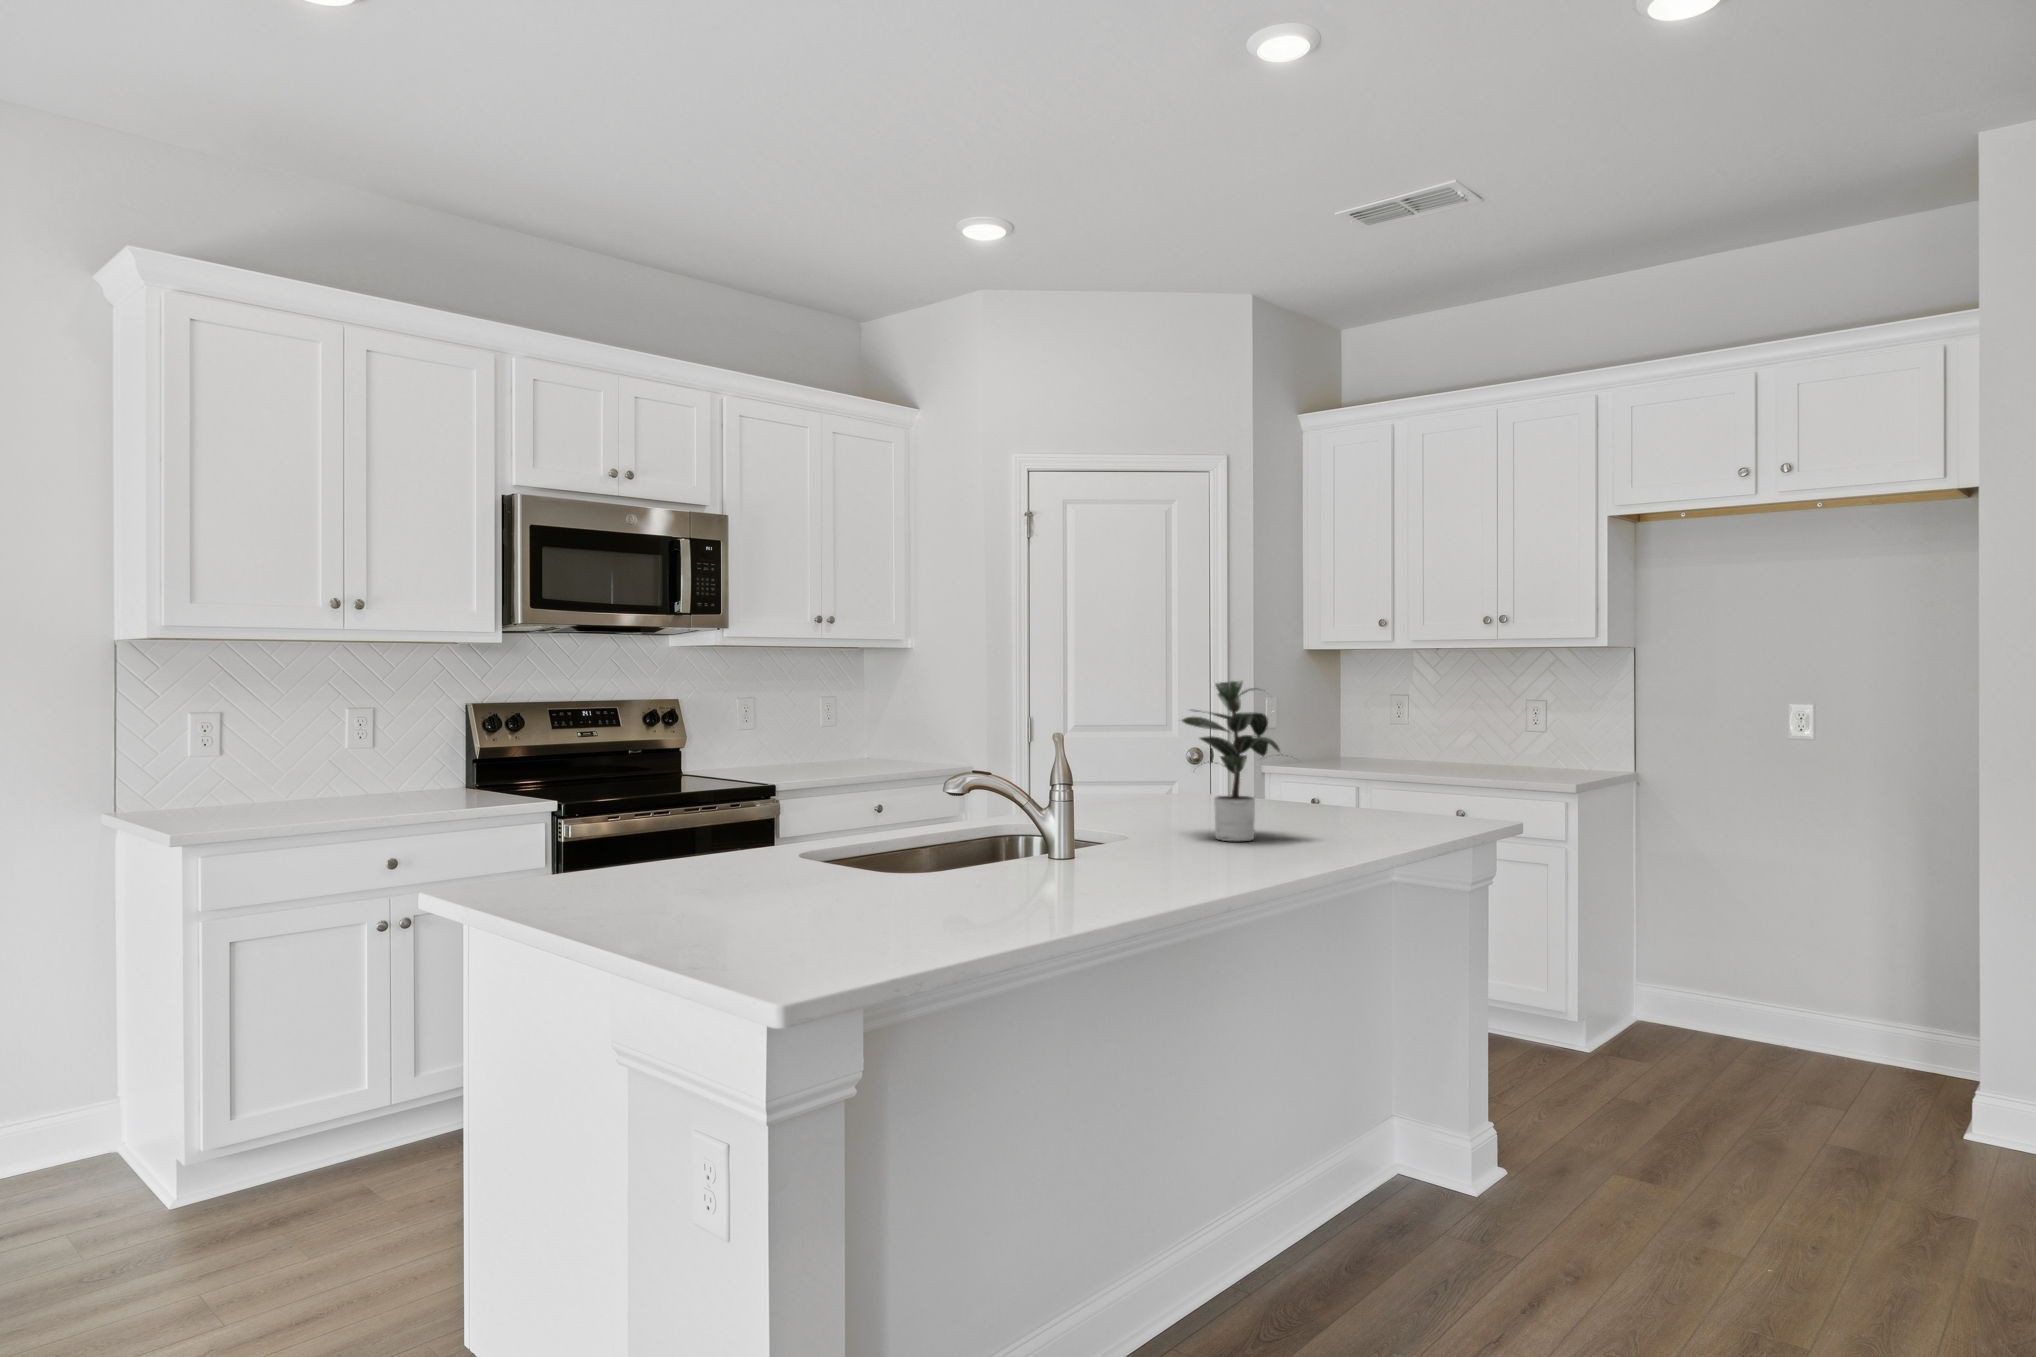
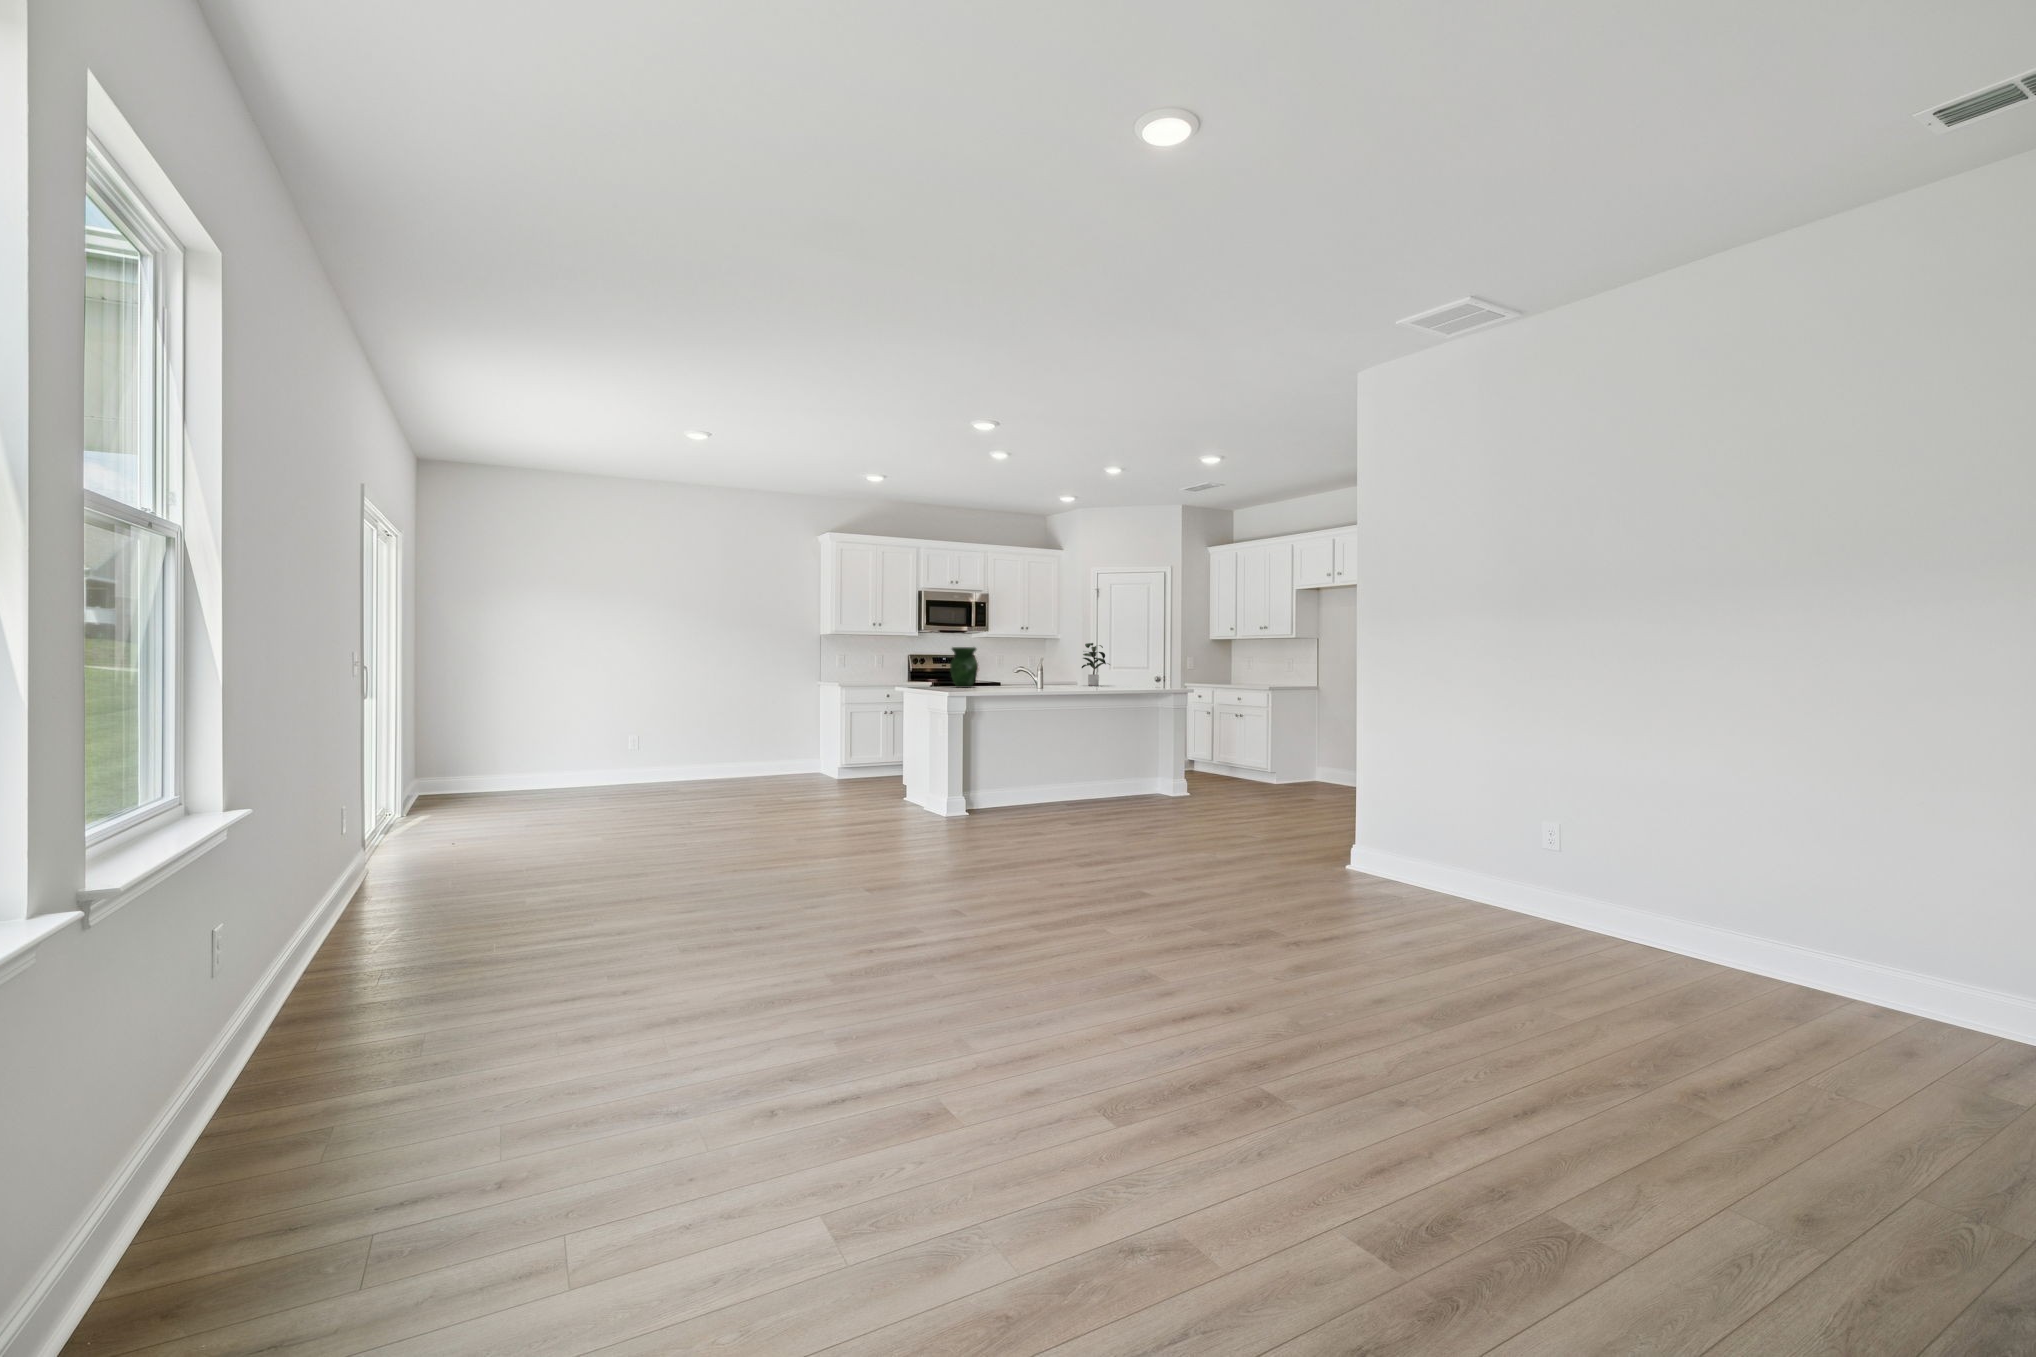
vase: none [731,720,869,926] -> present [950,647,978,687]

